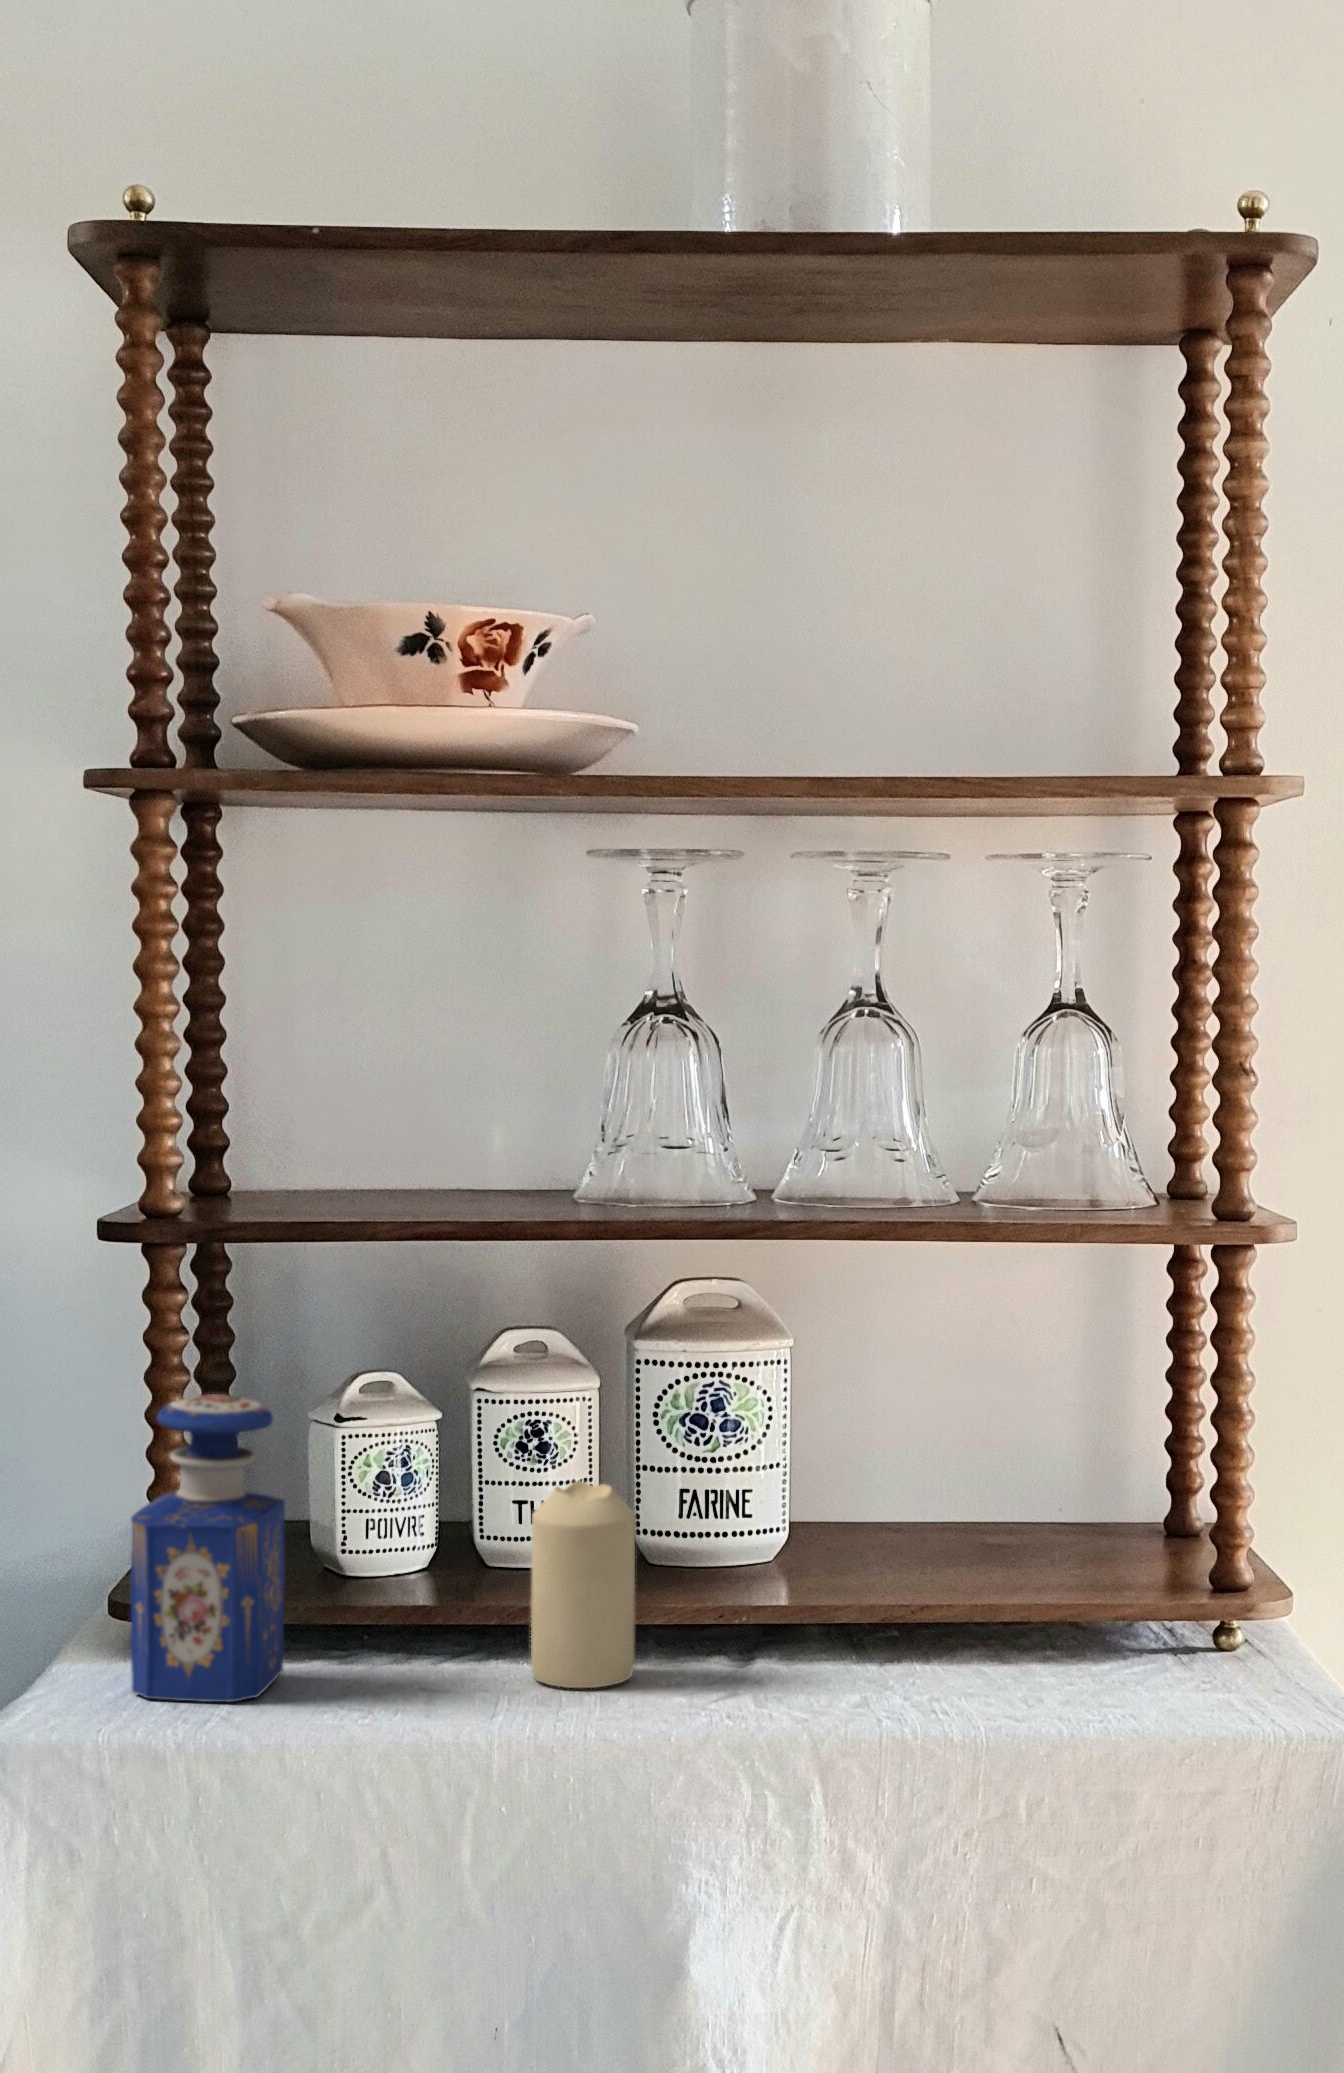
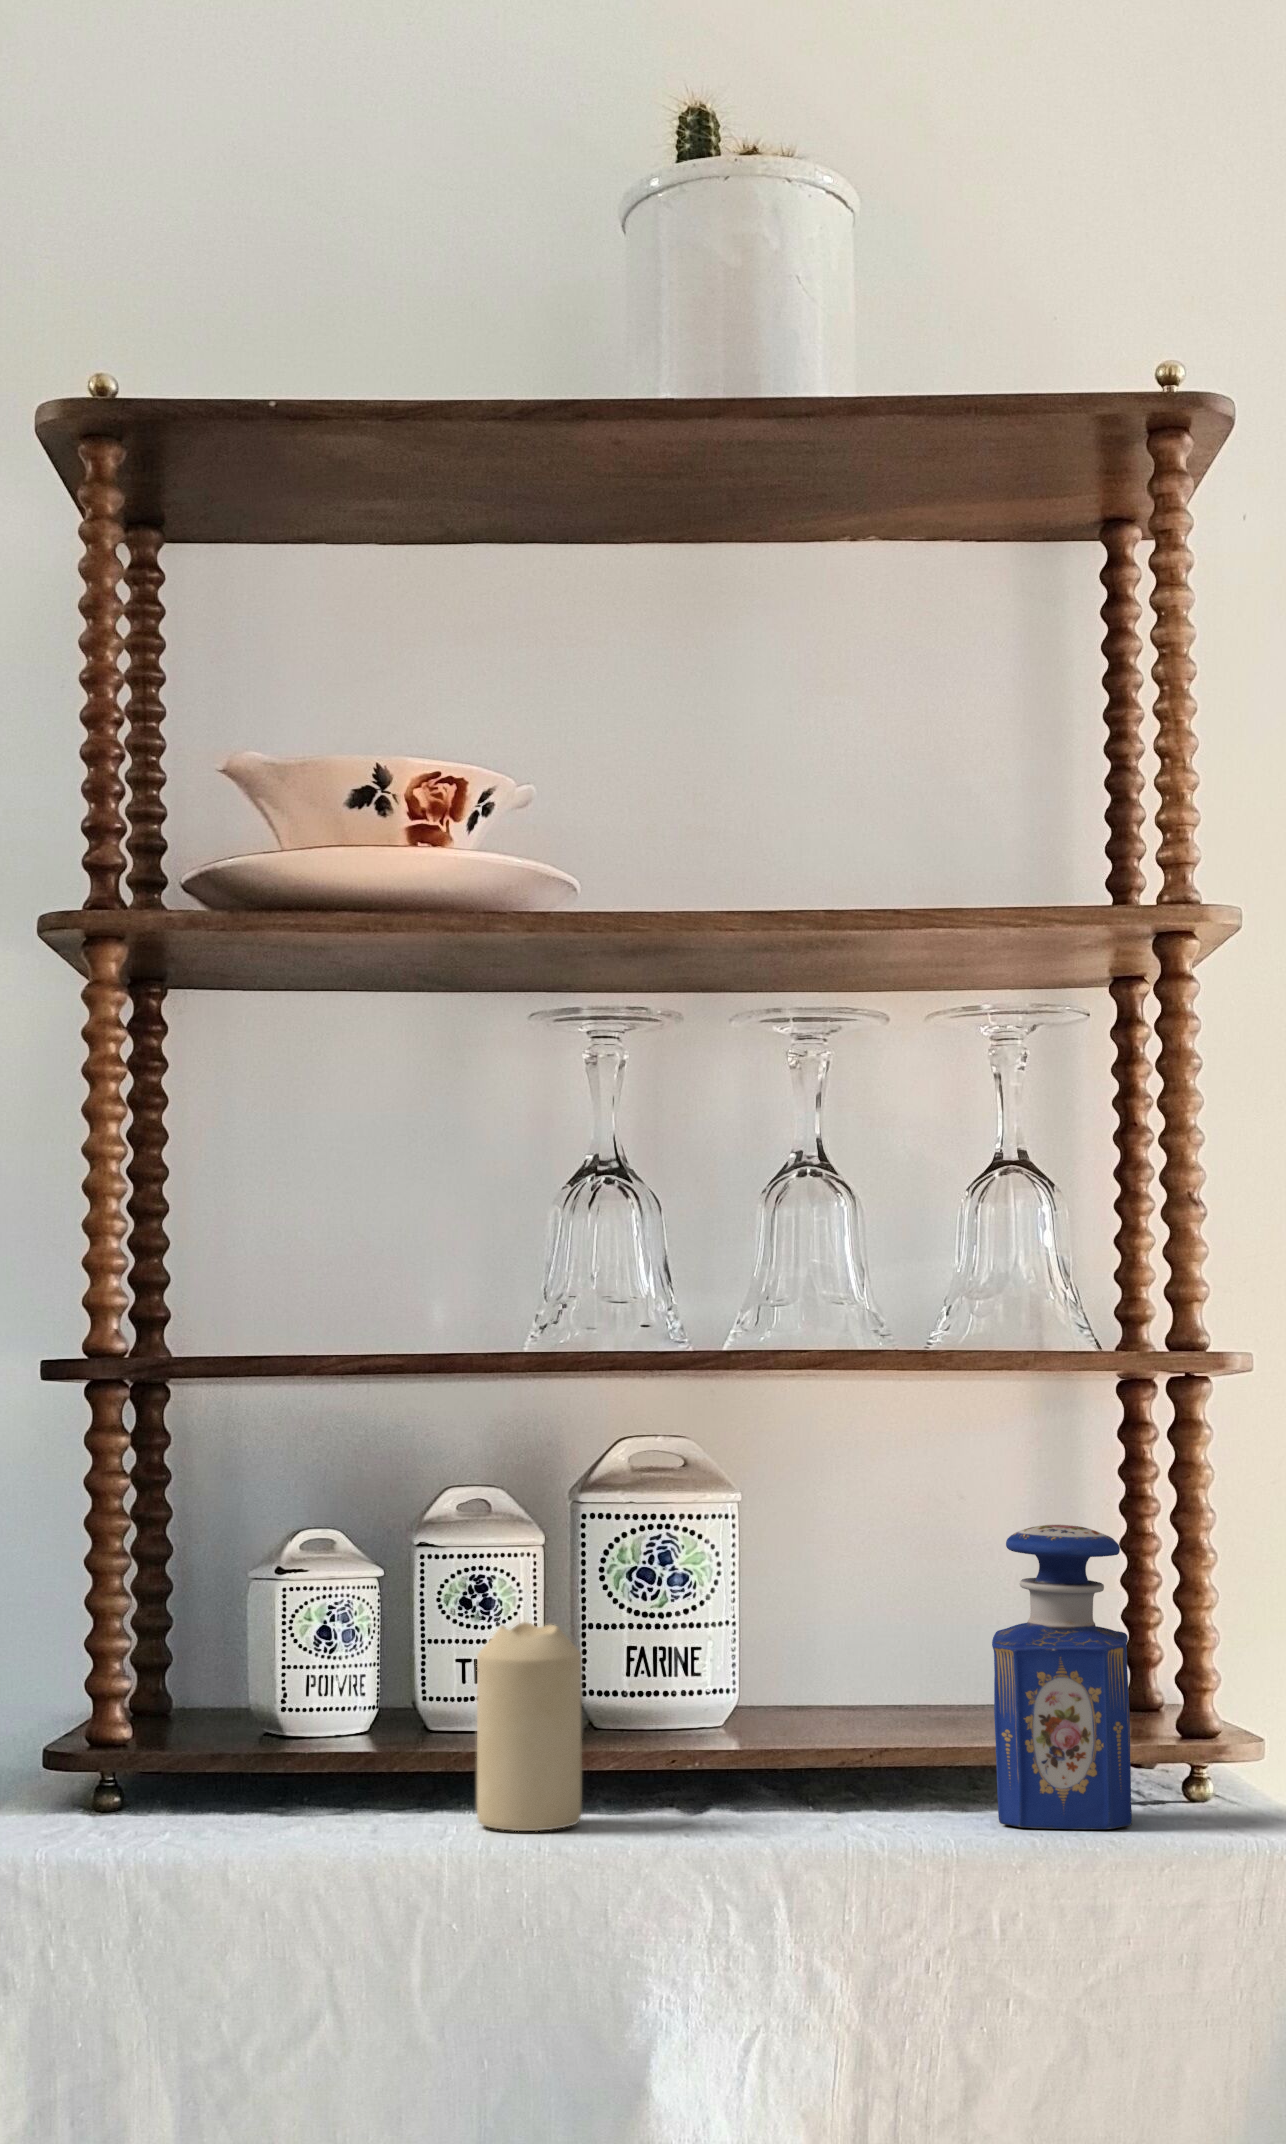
perfume bottle: present [131,1394,285,1702] -> present [992,1525,1132,1829]

